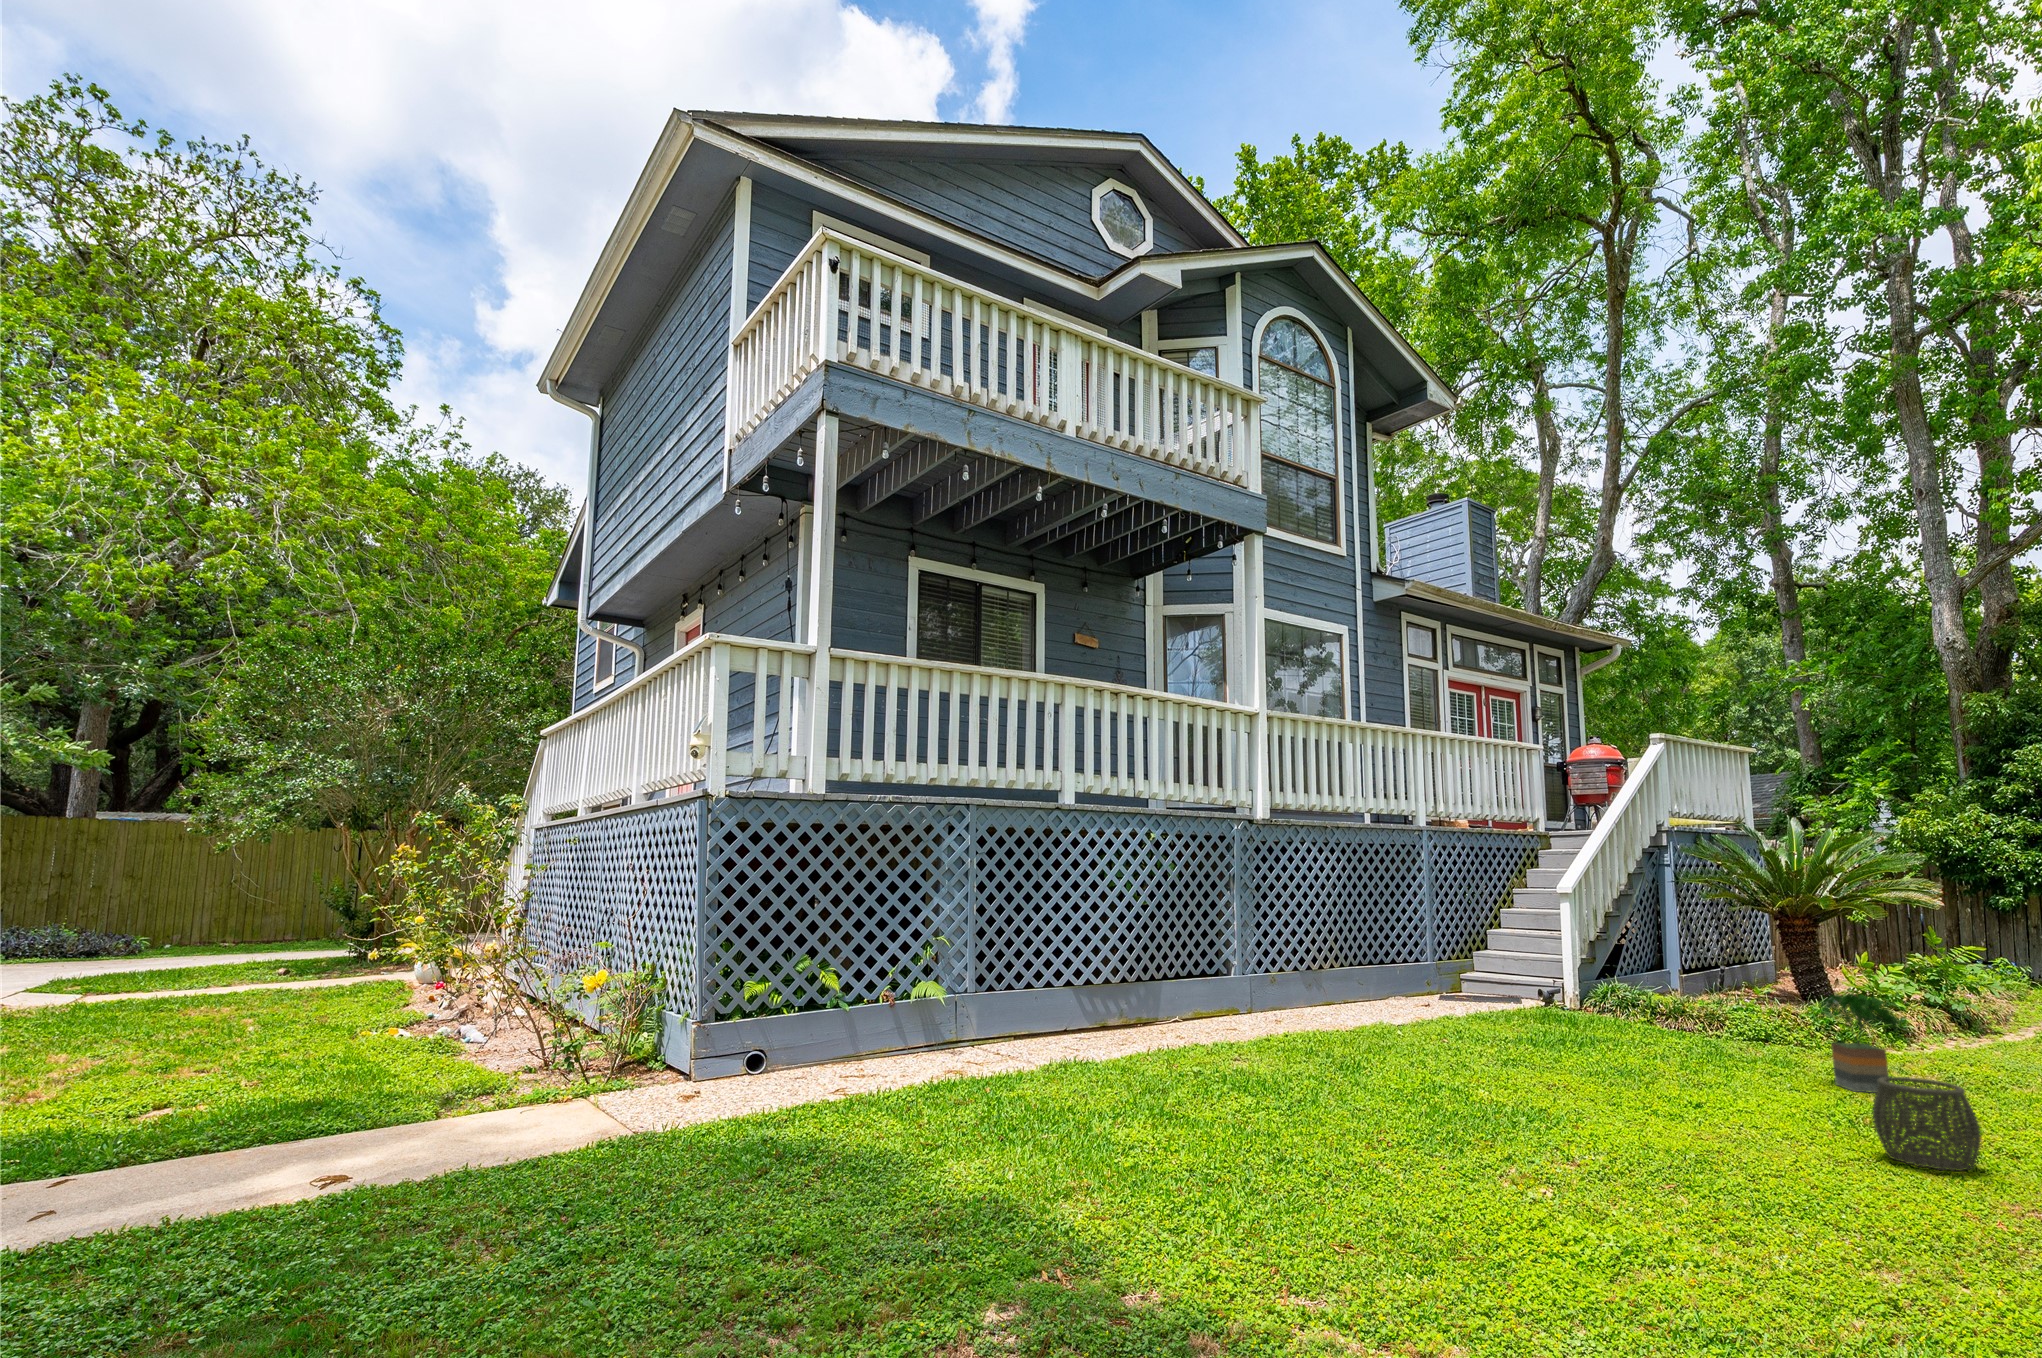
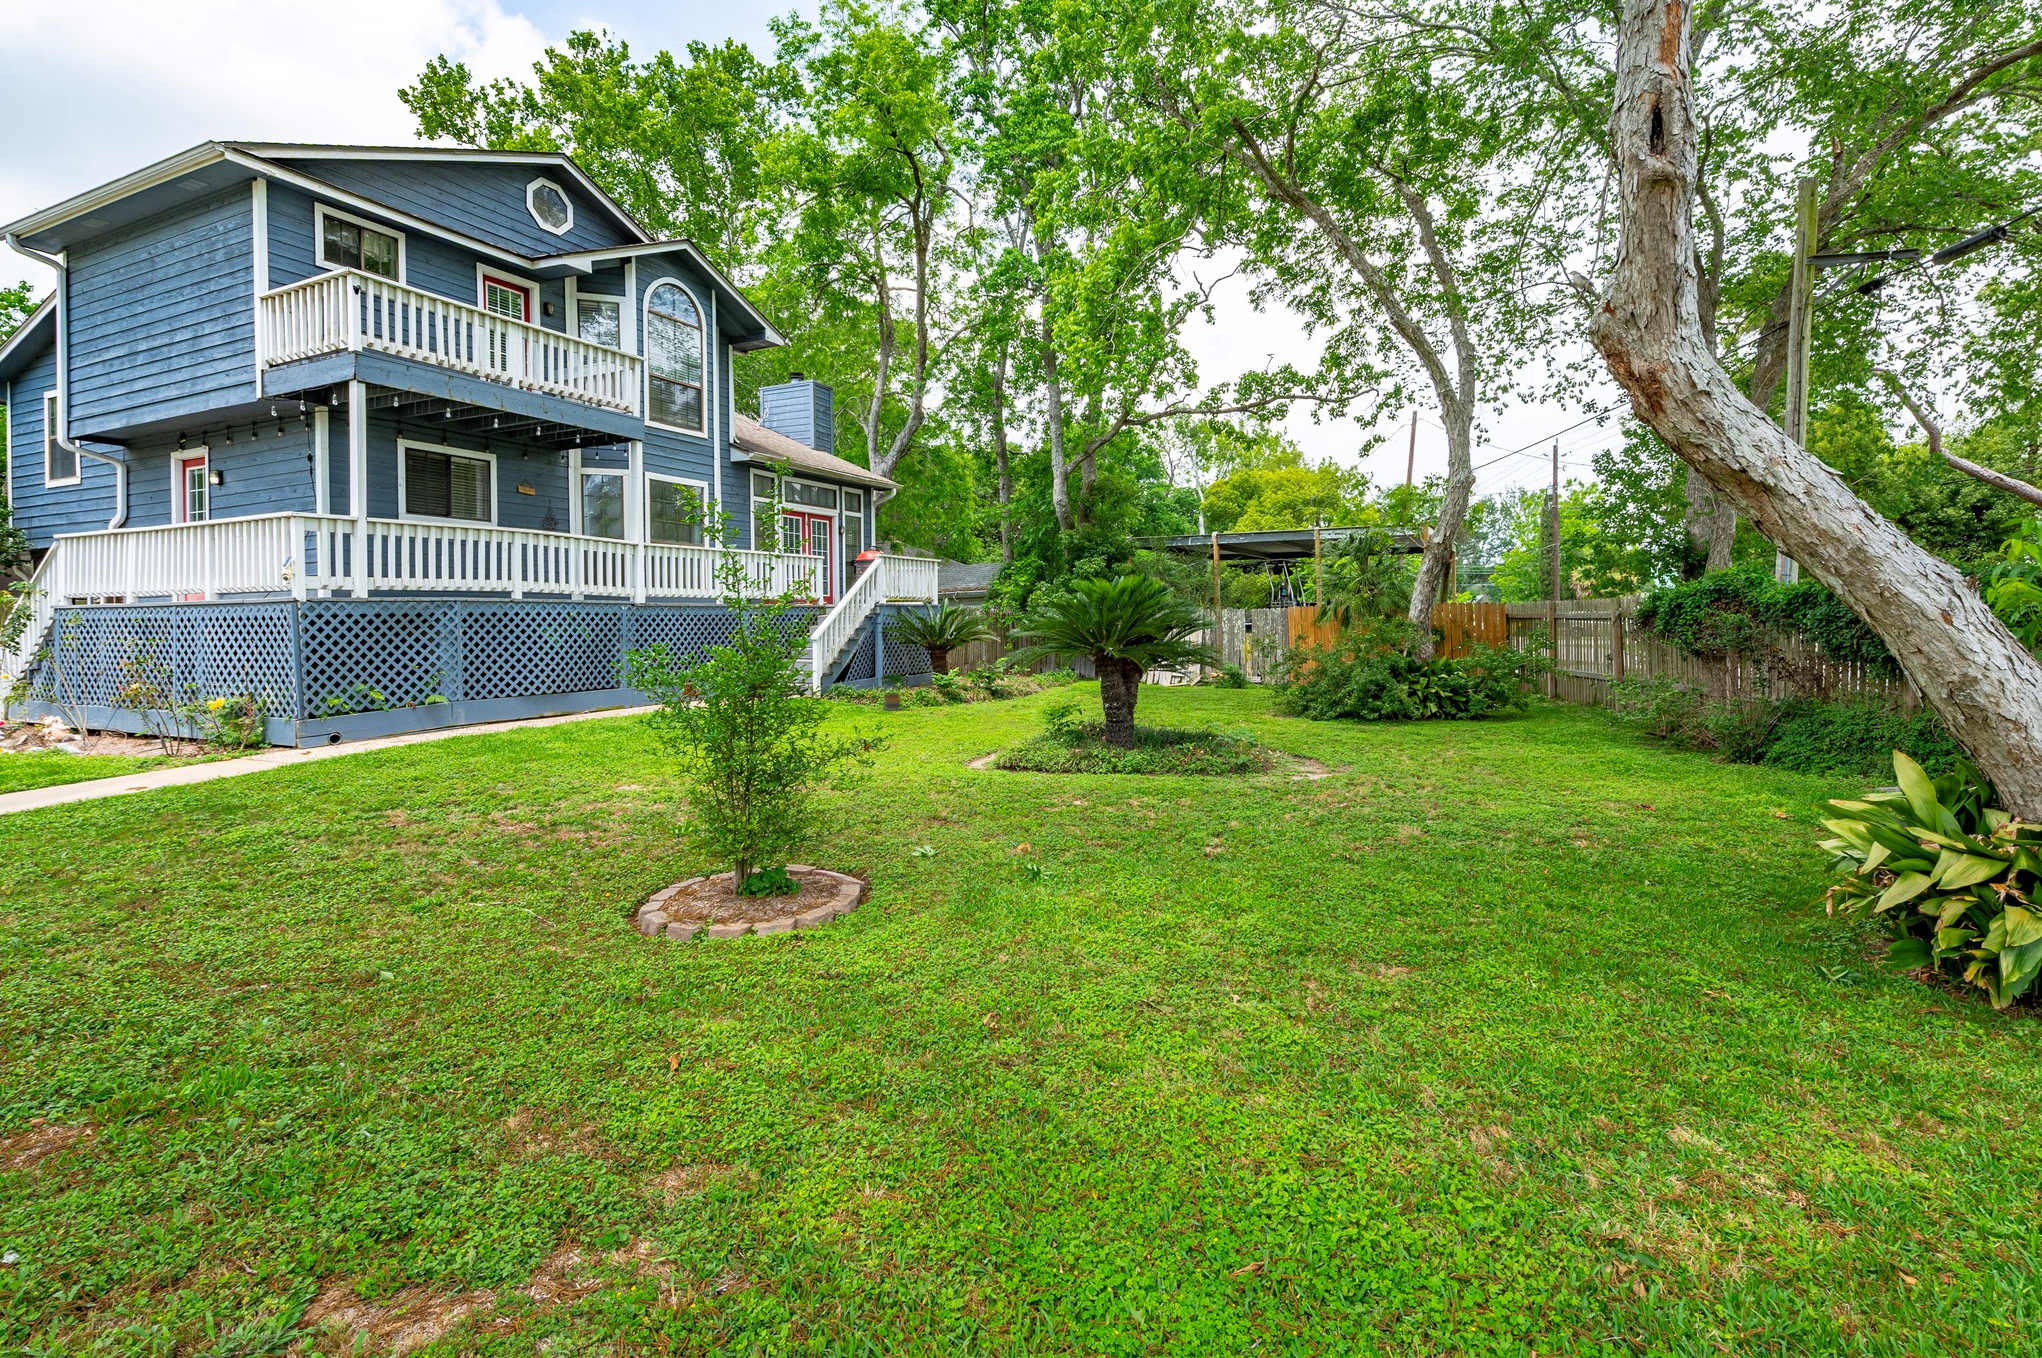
woven basket: present [1872,1077,1981,1171] -> none [856,699,887,727]

